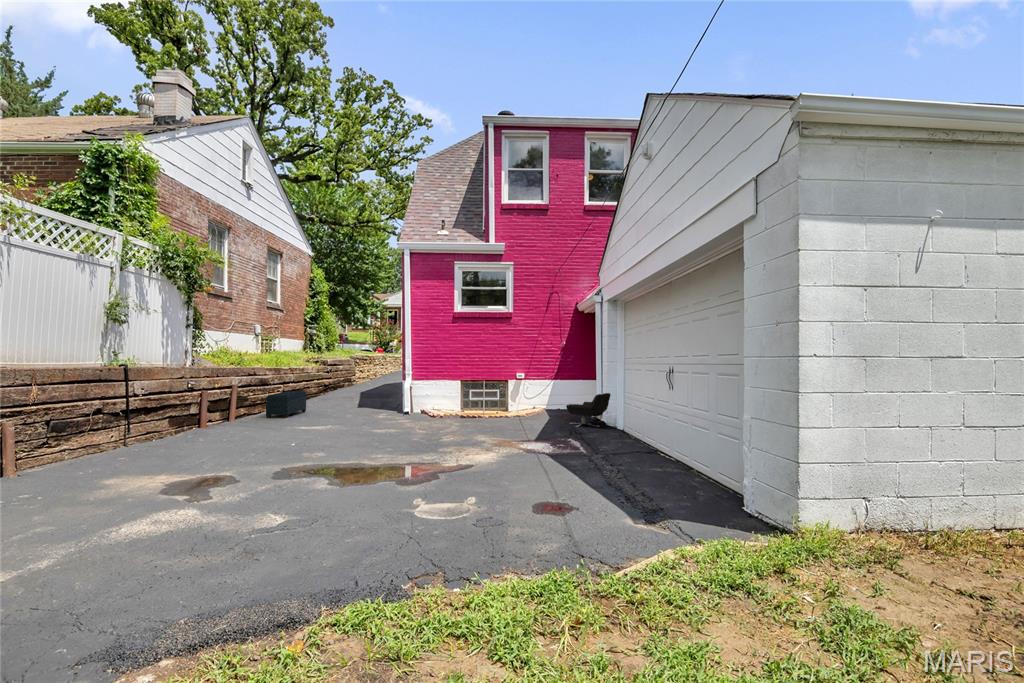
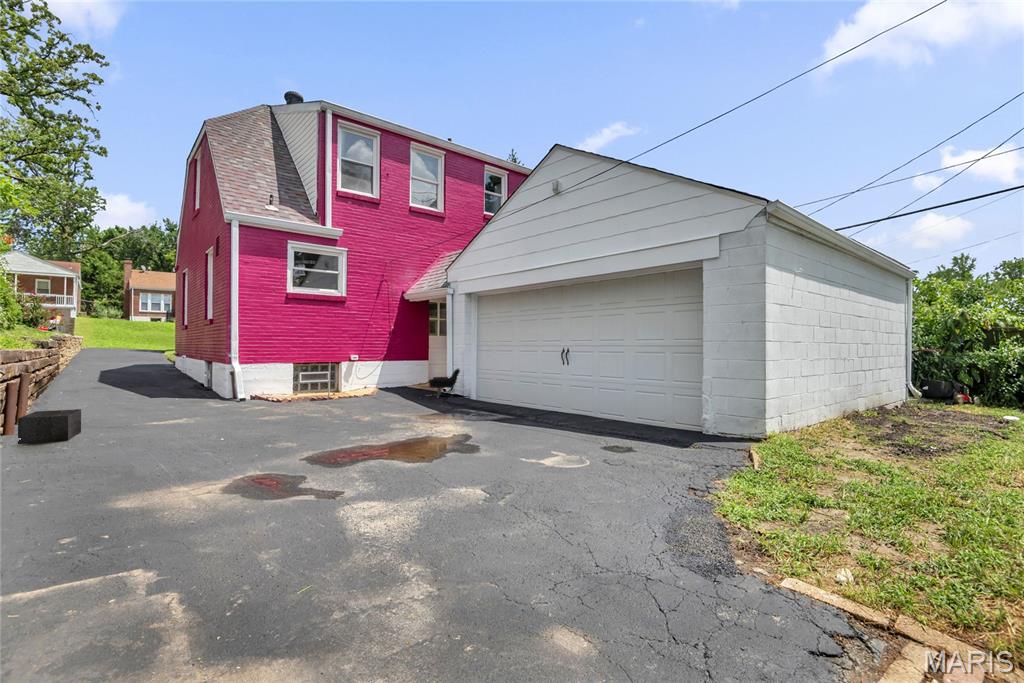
bench: present [266,391,306,418] -> none [53,382,93,417]
cardboard box: none [185,415,237,439] -> present [18,409,81,444]

